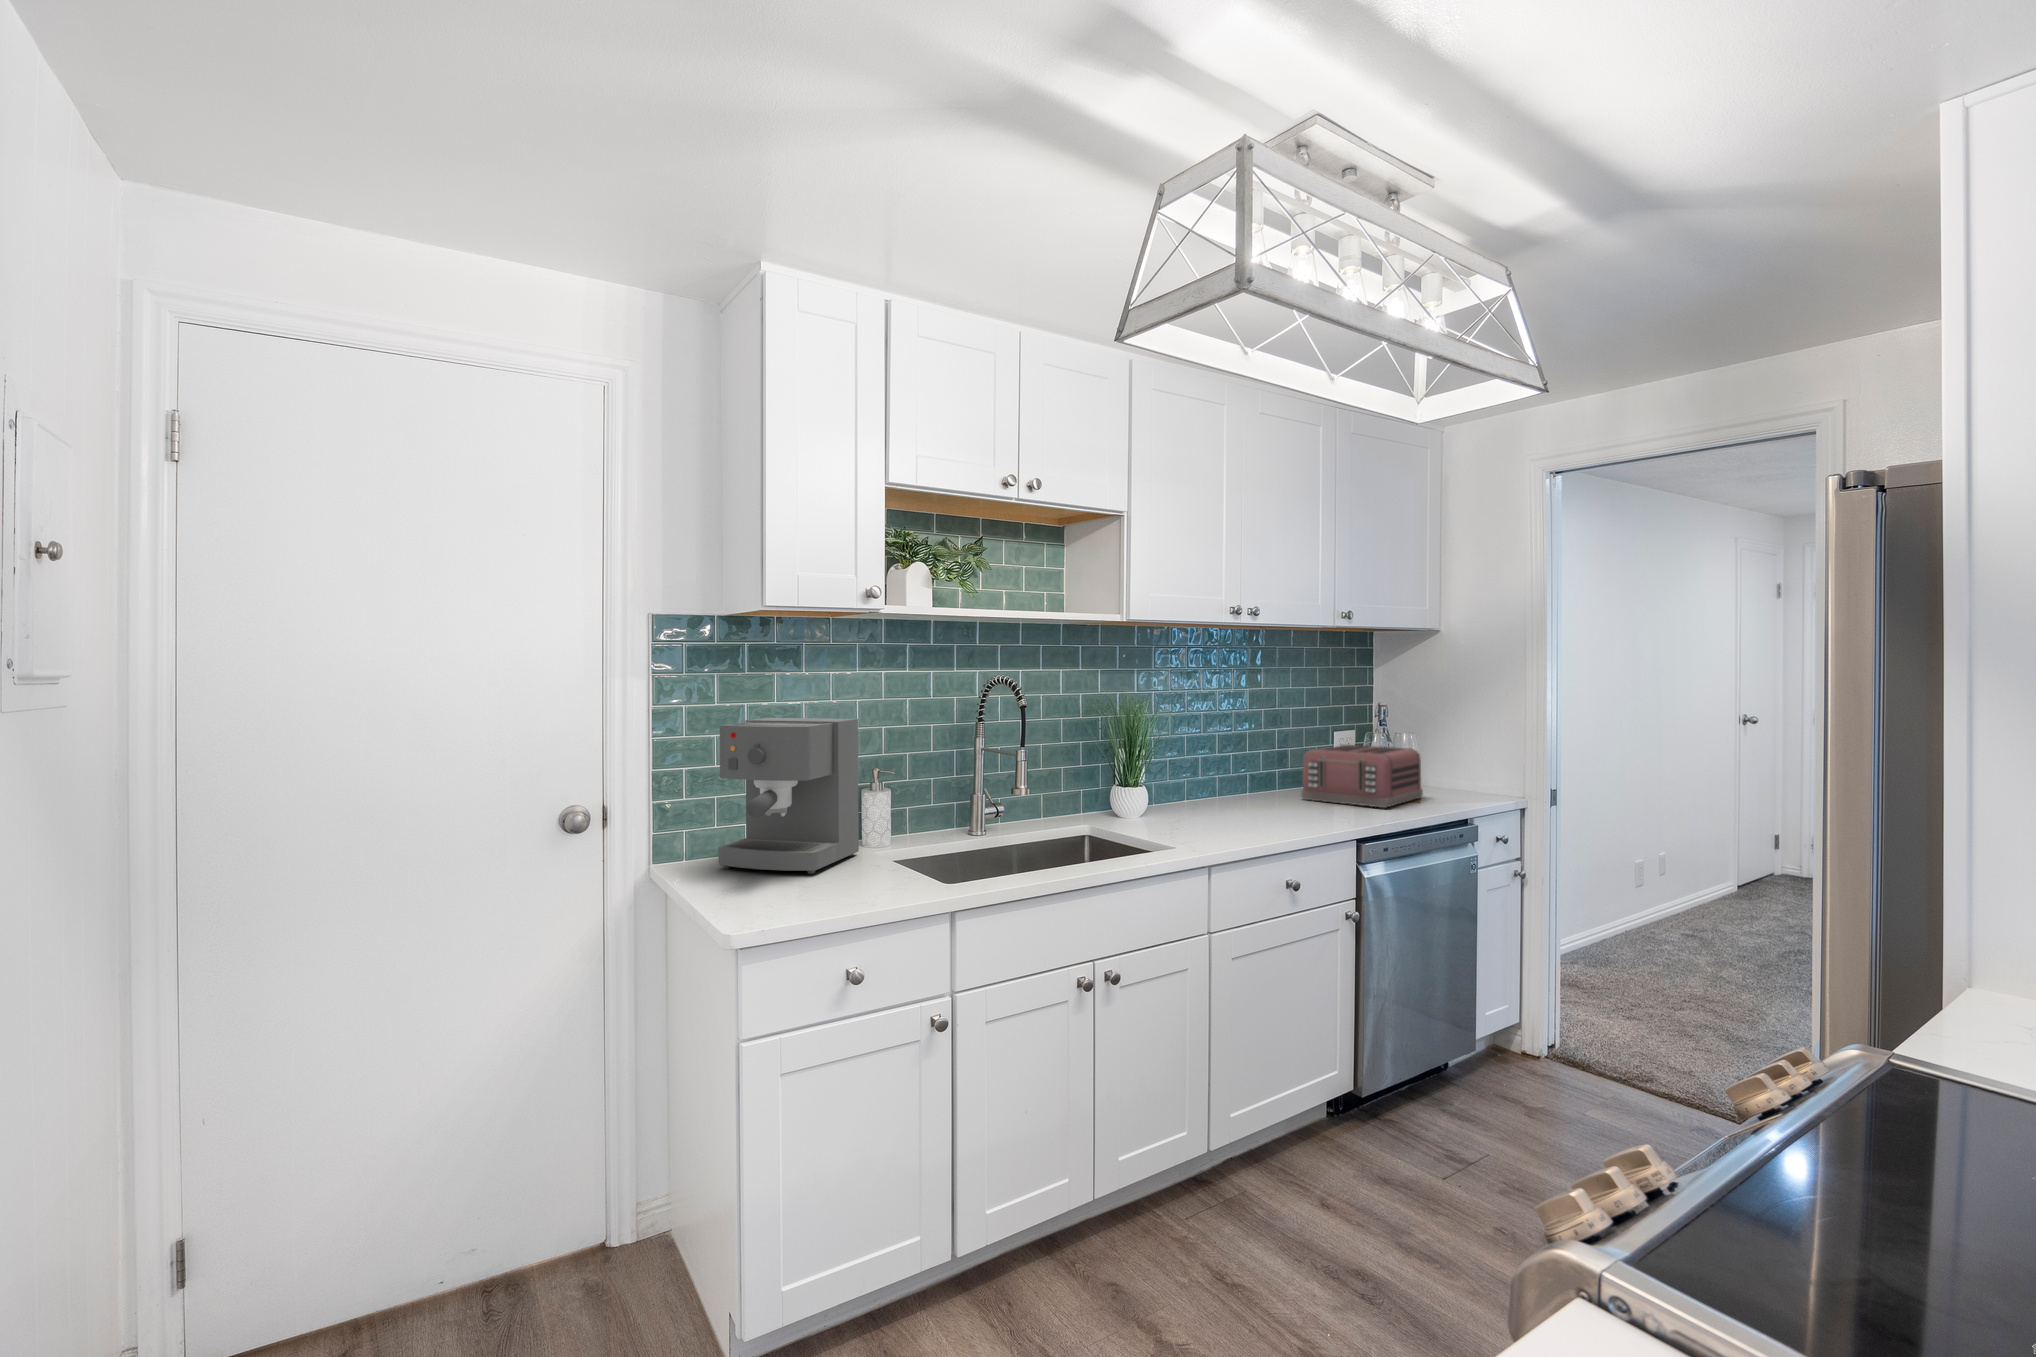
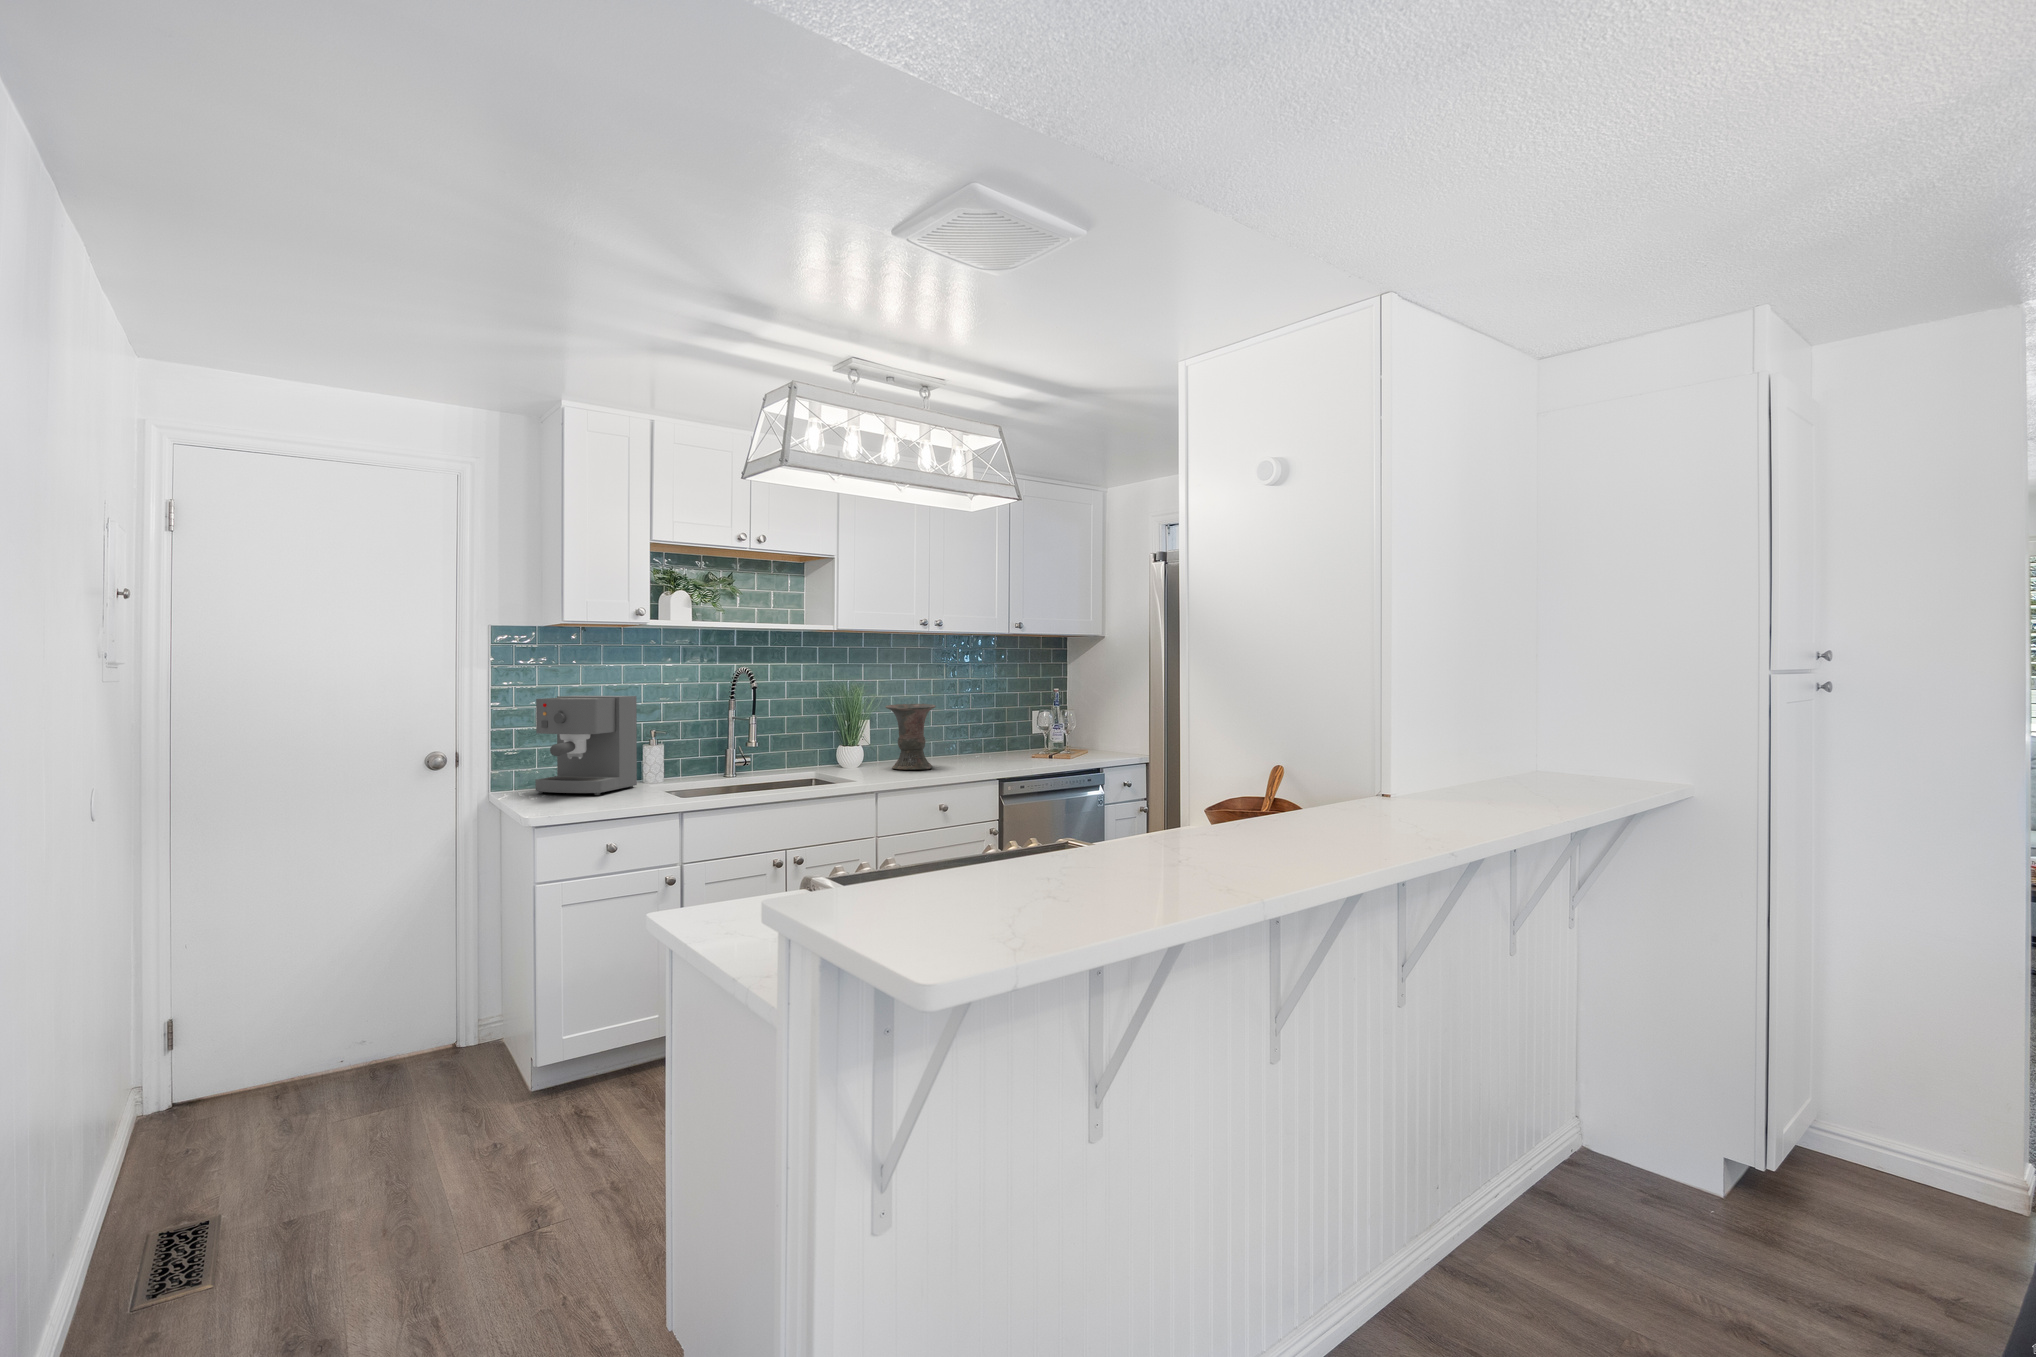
vase: none [1182,725,1255,821] -> present [886,704,936,770]
toaster: present [1301,745,1423,808] -> none [989,720,1078,762]

